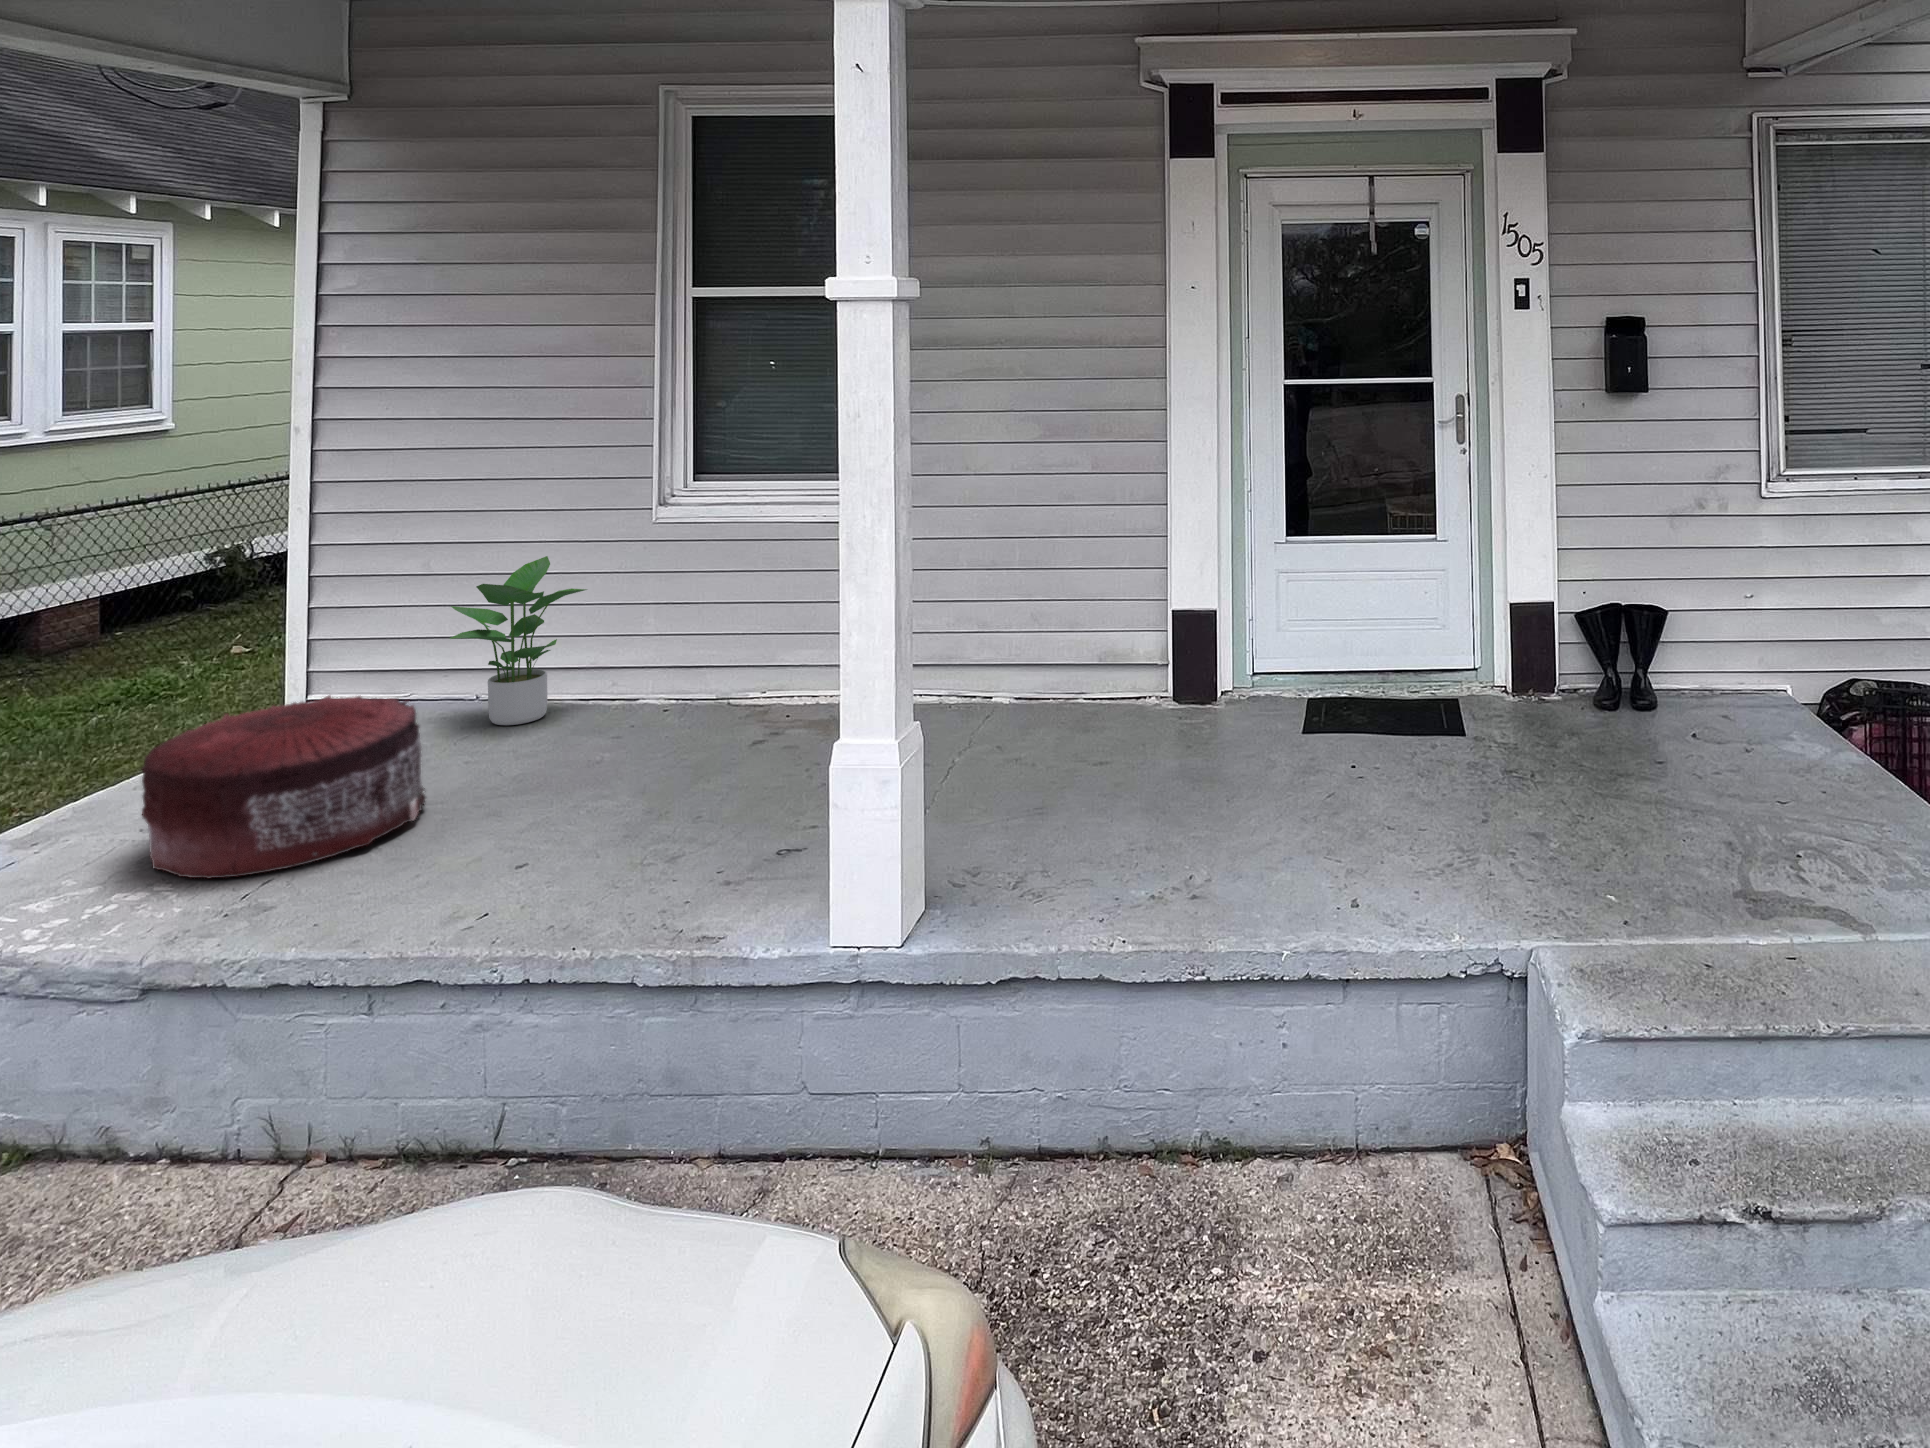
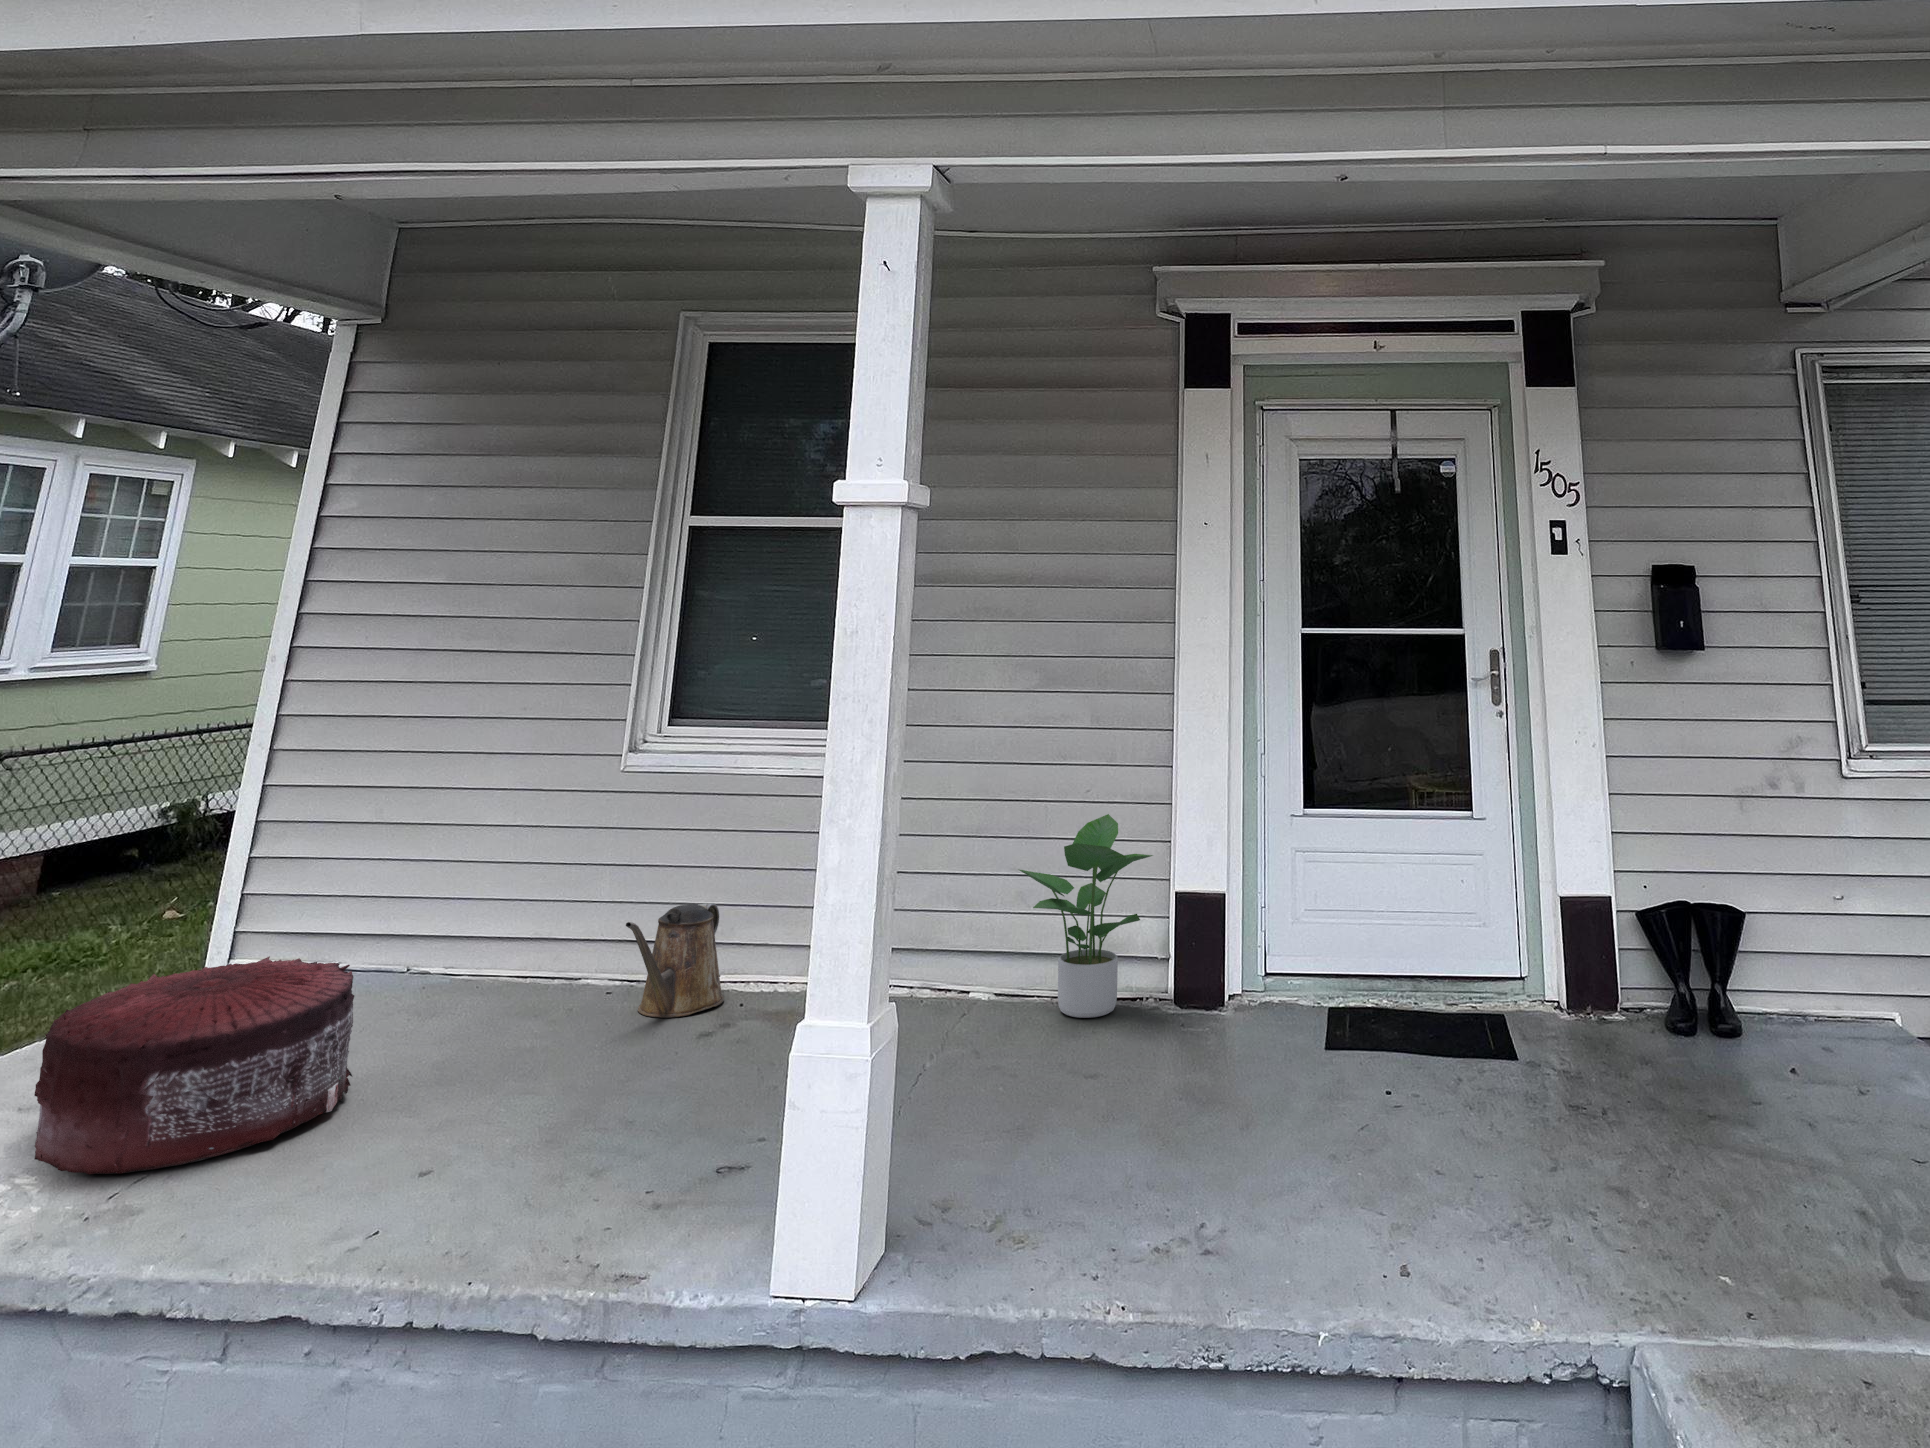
potted plant: present [450,556,587,725] -> present [1020,814,1153,1018]
watering can: none [661,634,756,732] -> present [626,903,724,1018]

